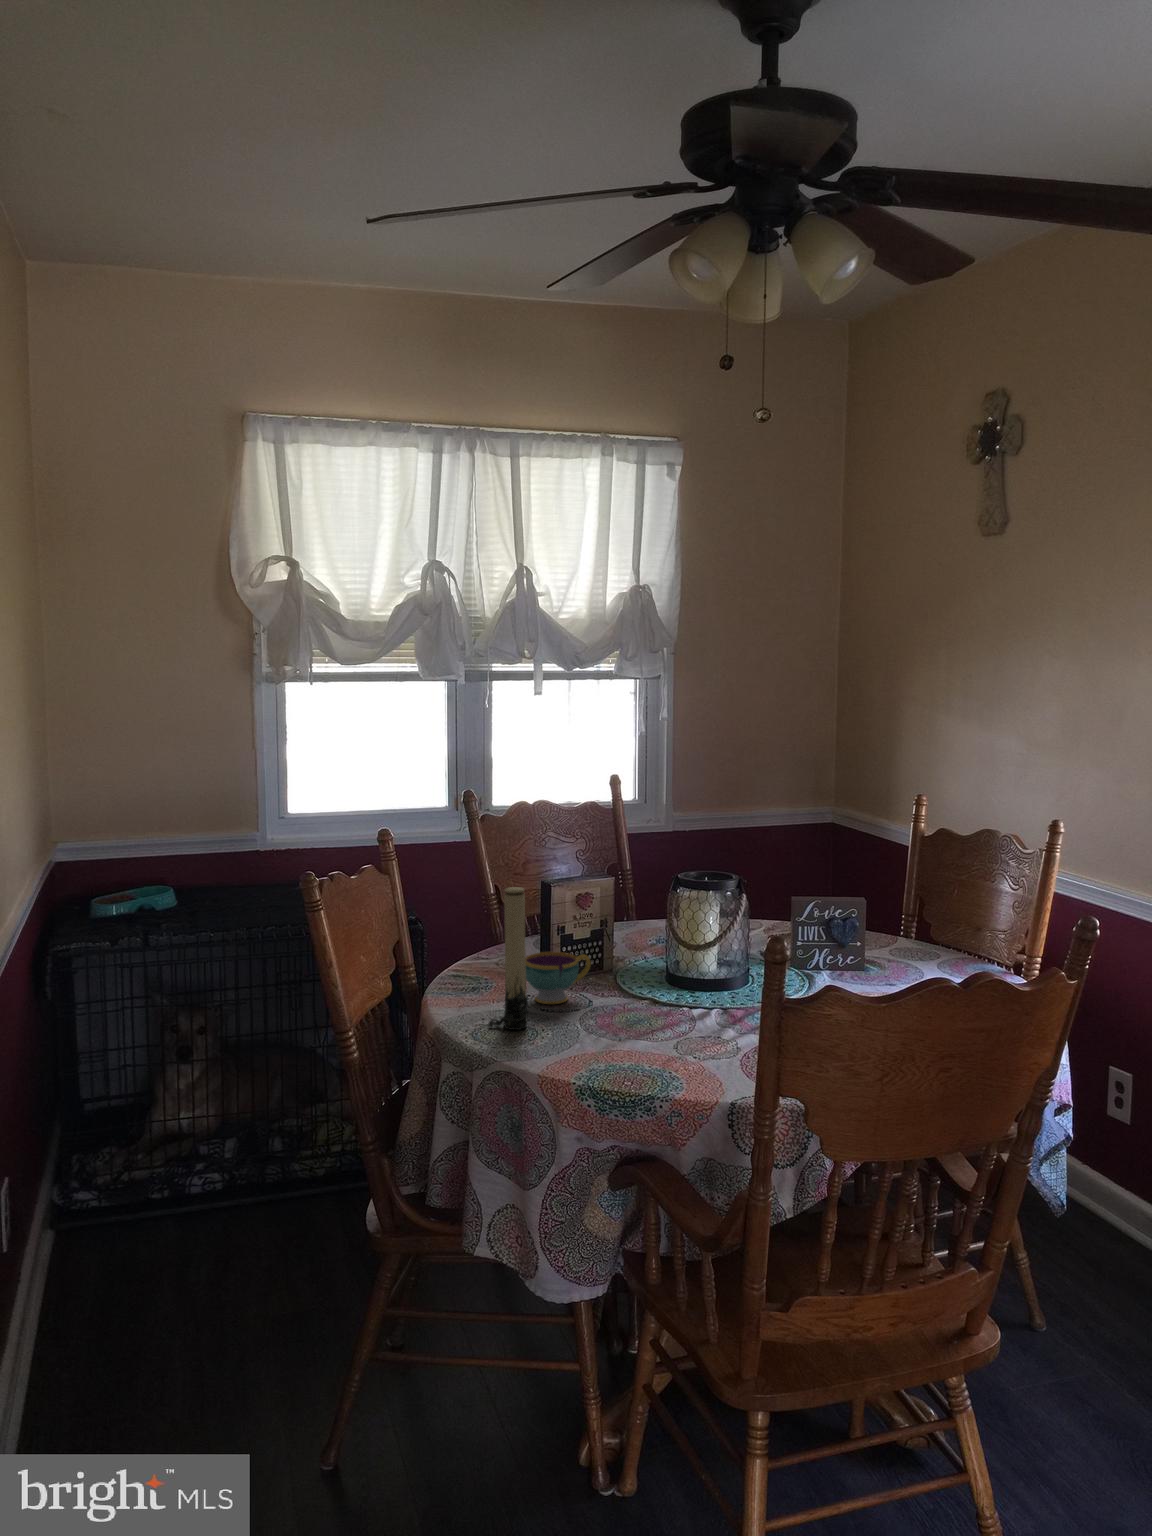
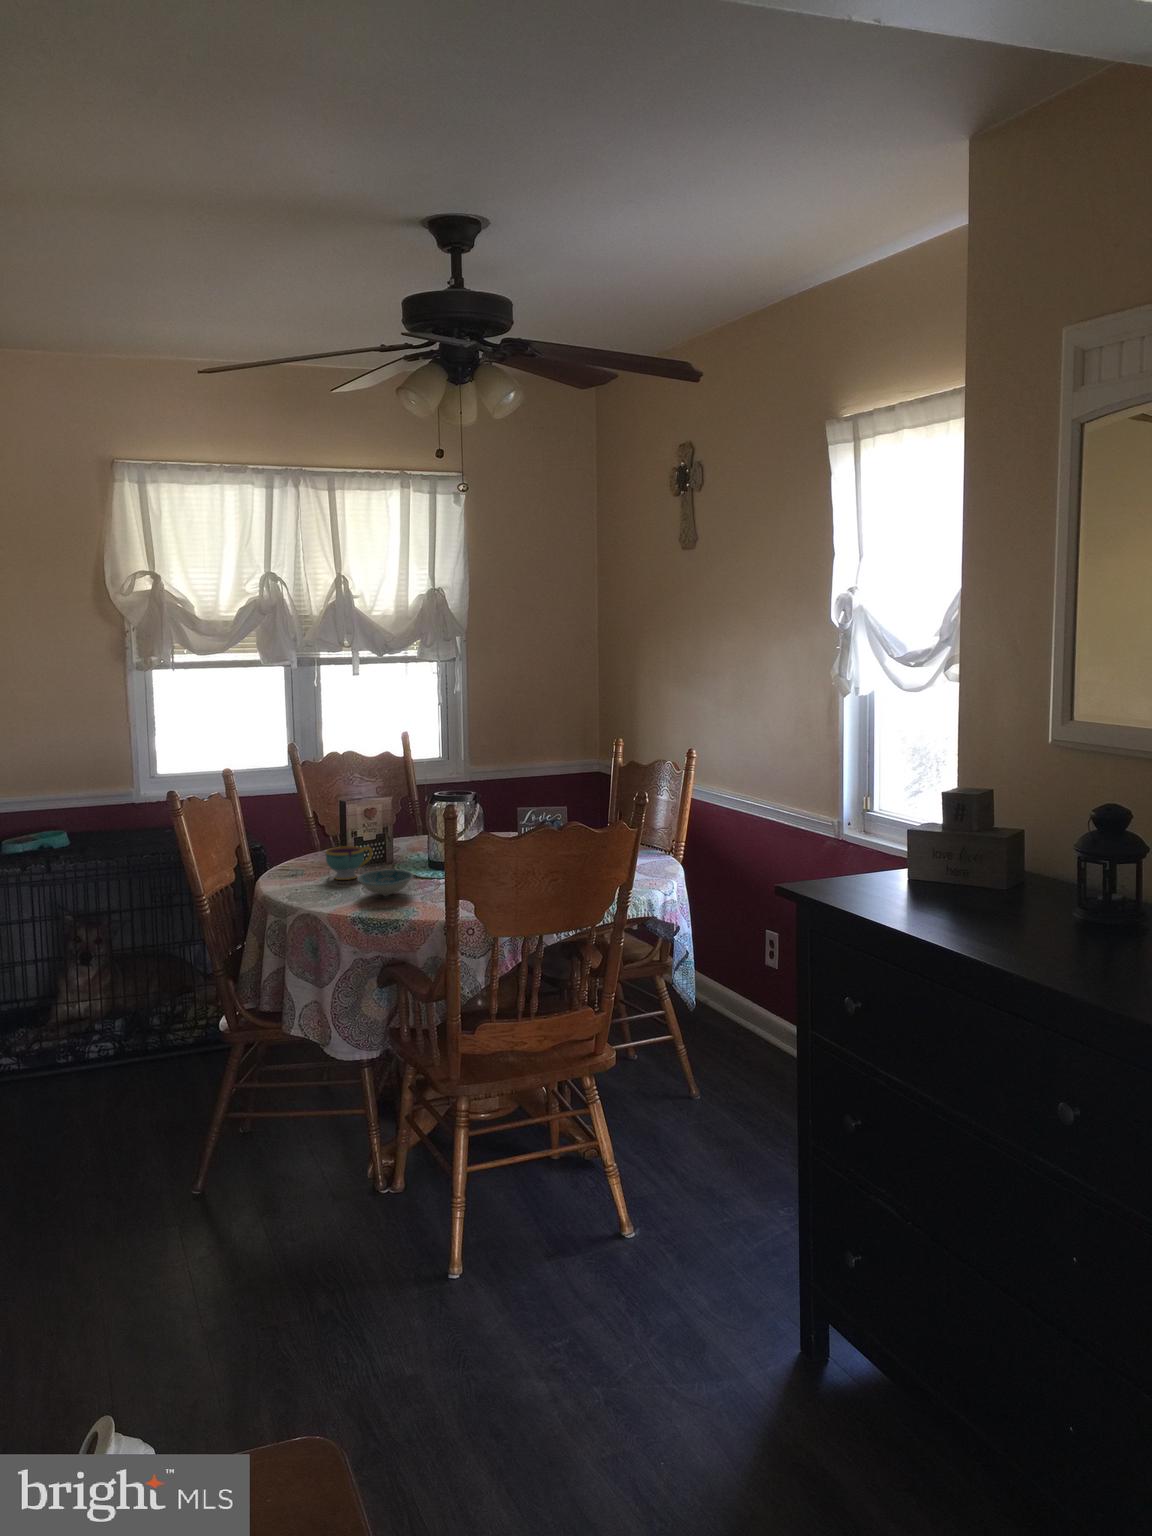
candle: present [489,887,528,1030] -> none [299,797,326,893]
ceramic bowl: none [578,997,662,1042] -> present [357,869,413,896]

